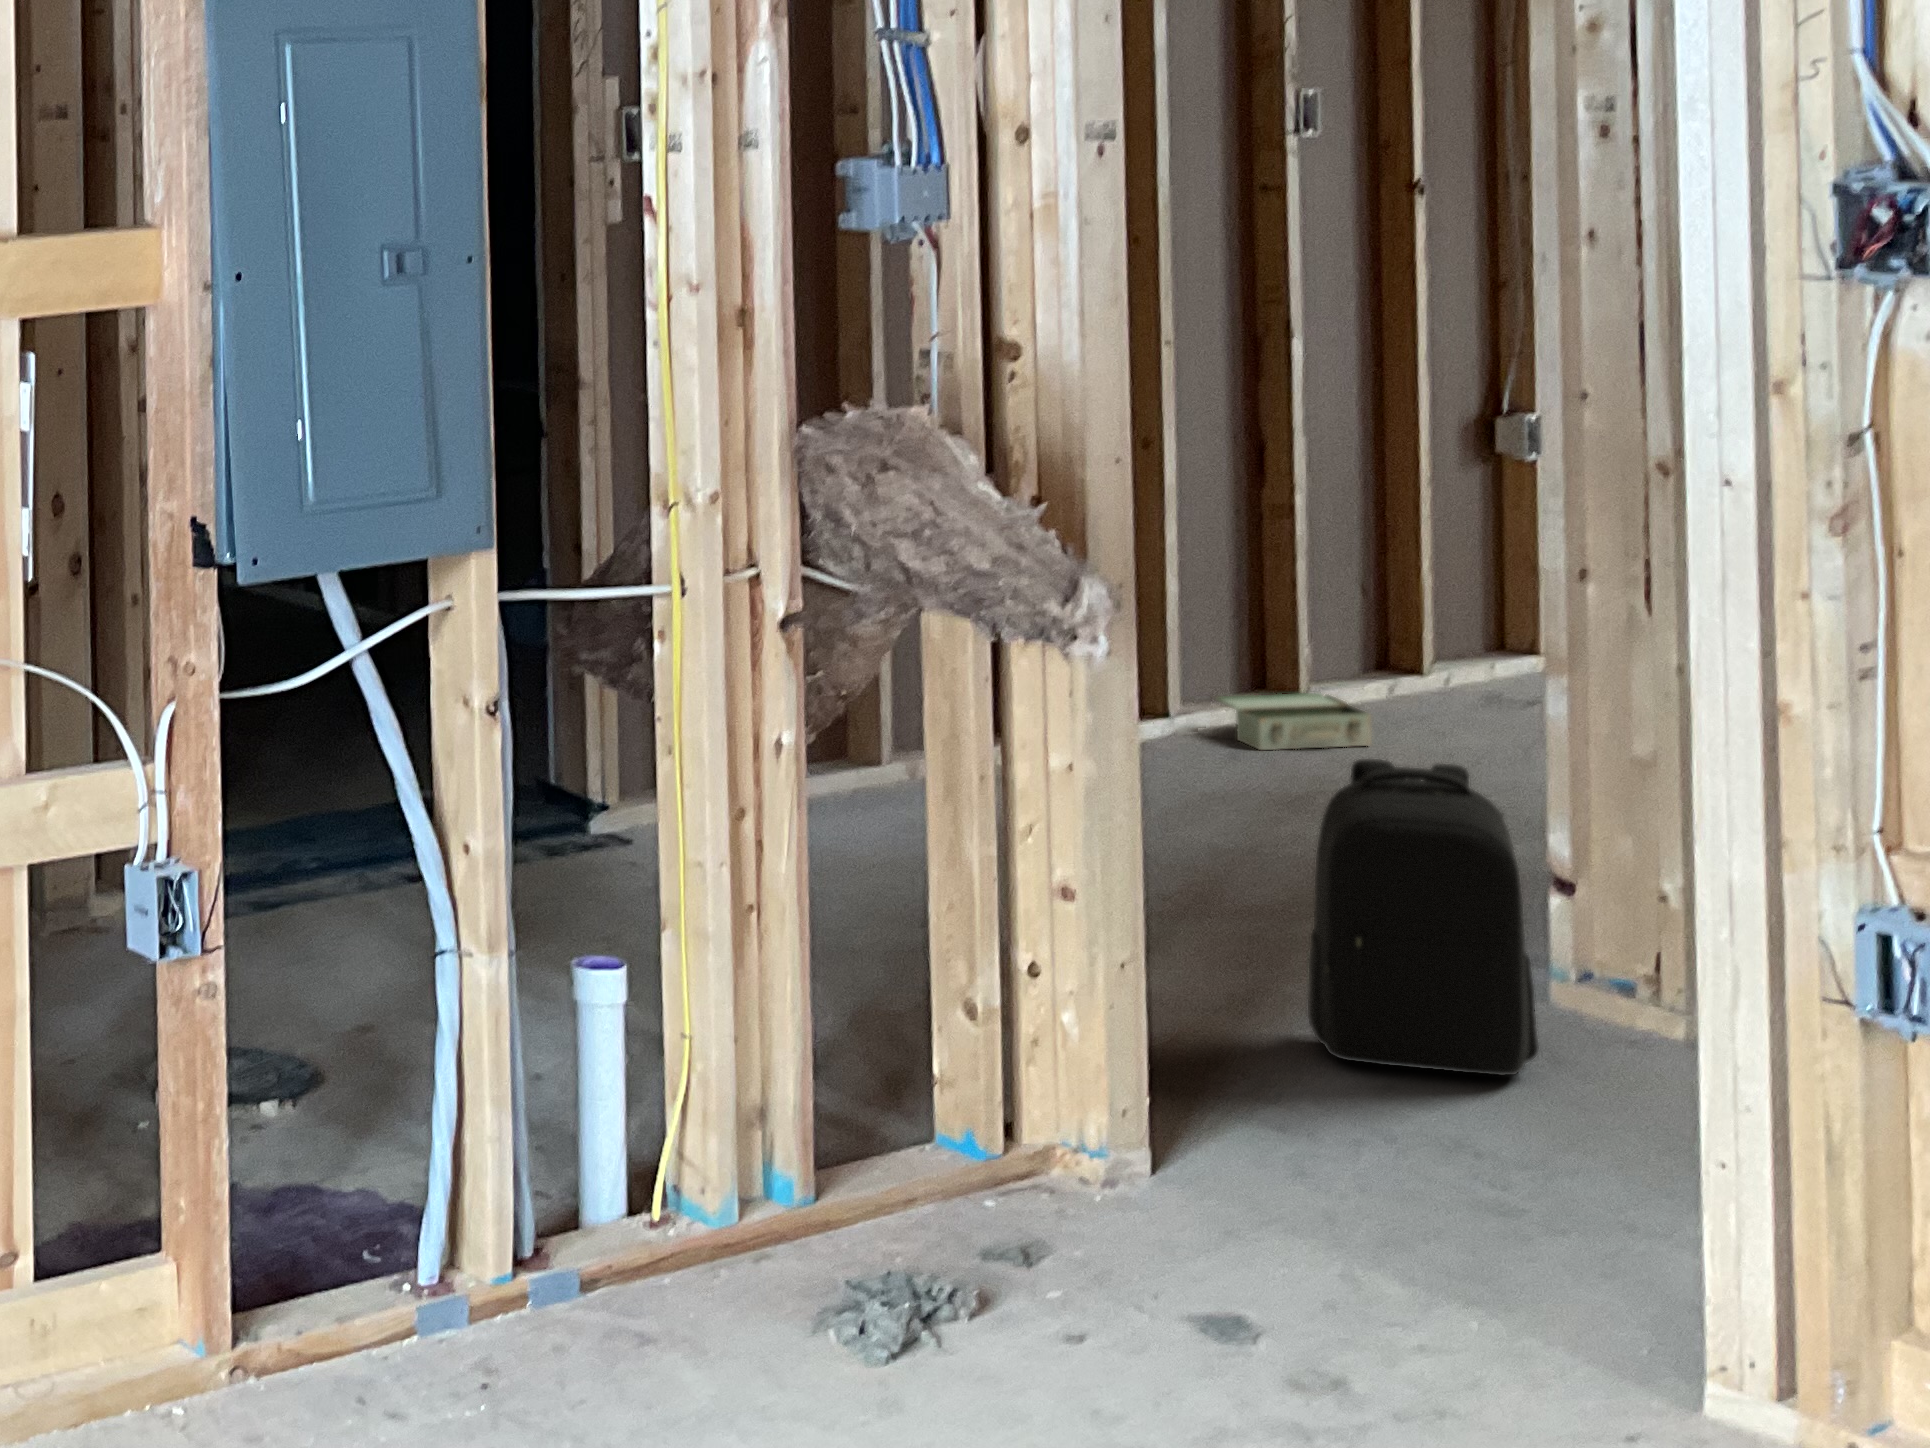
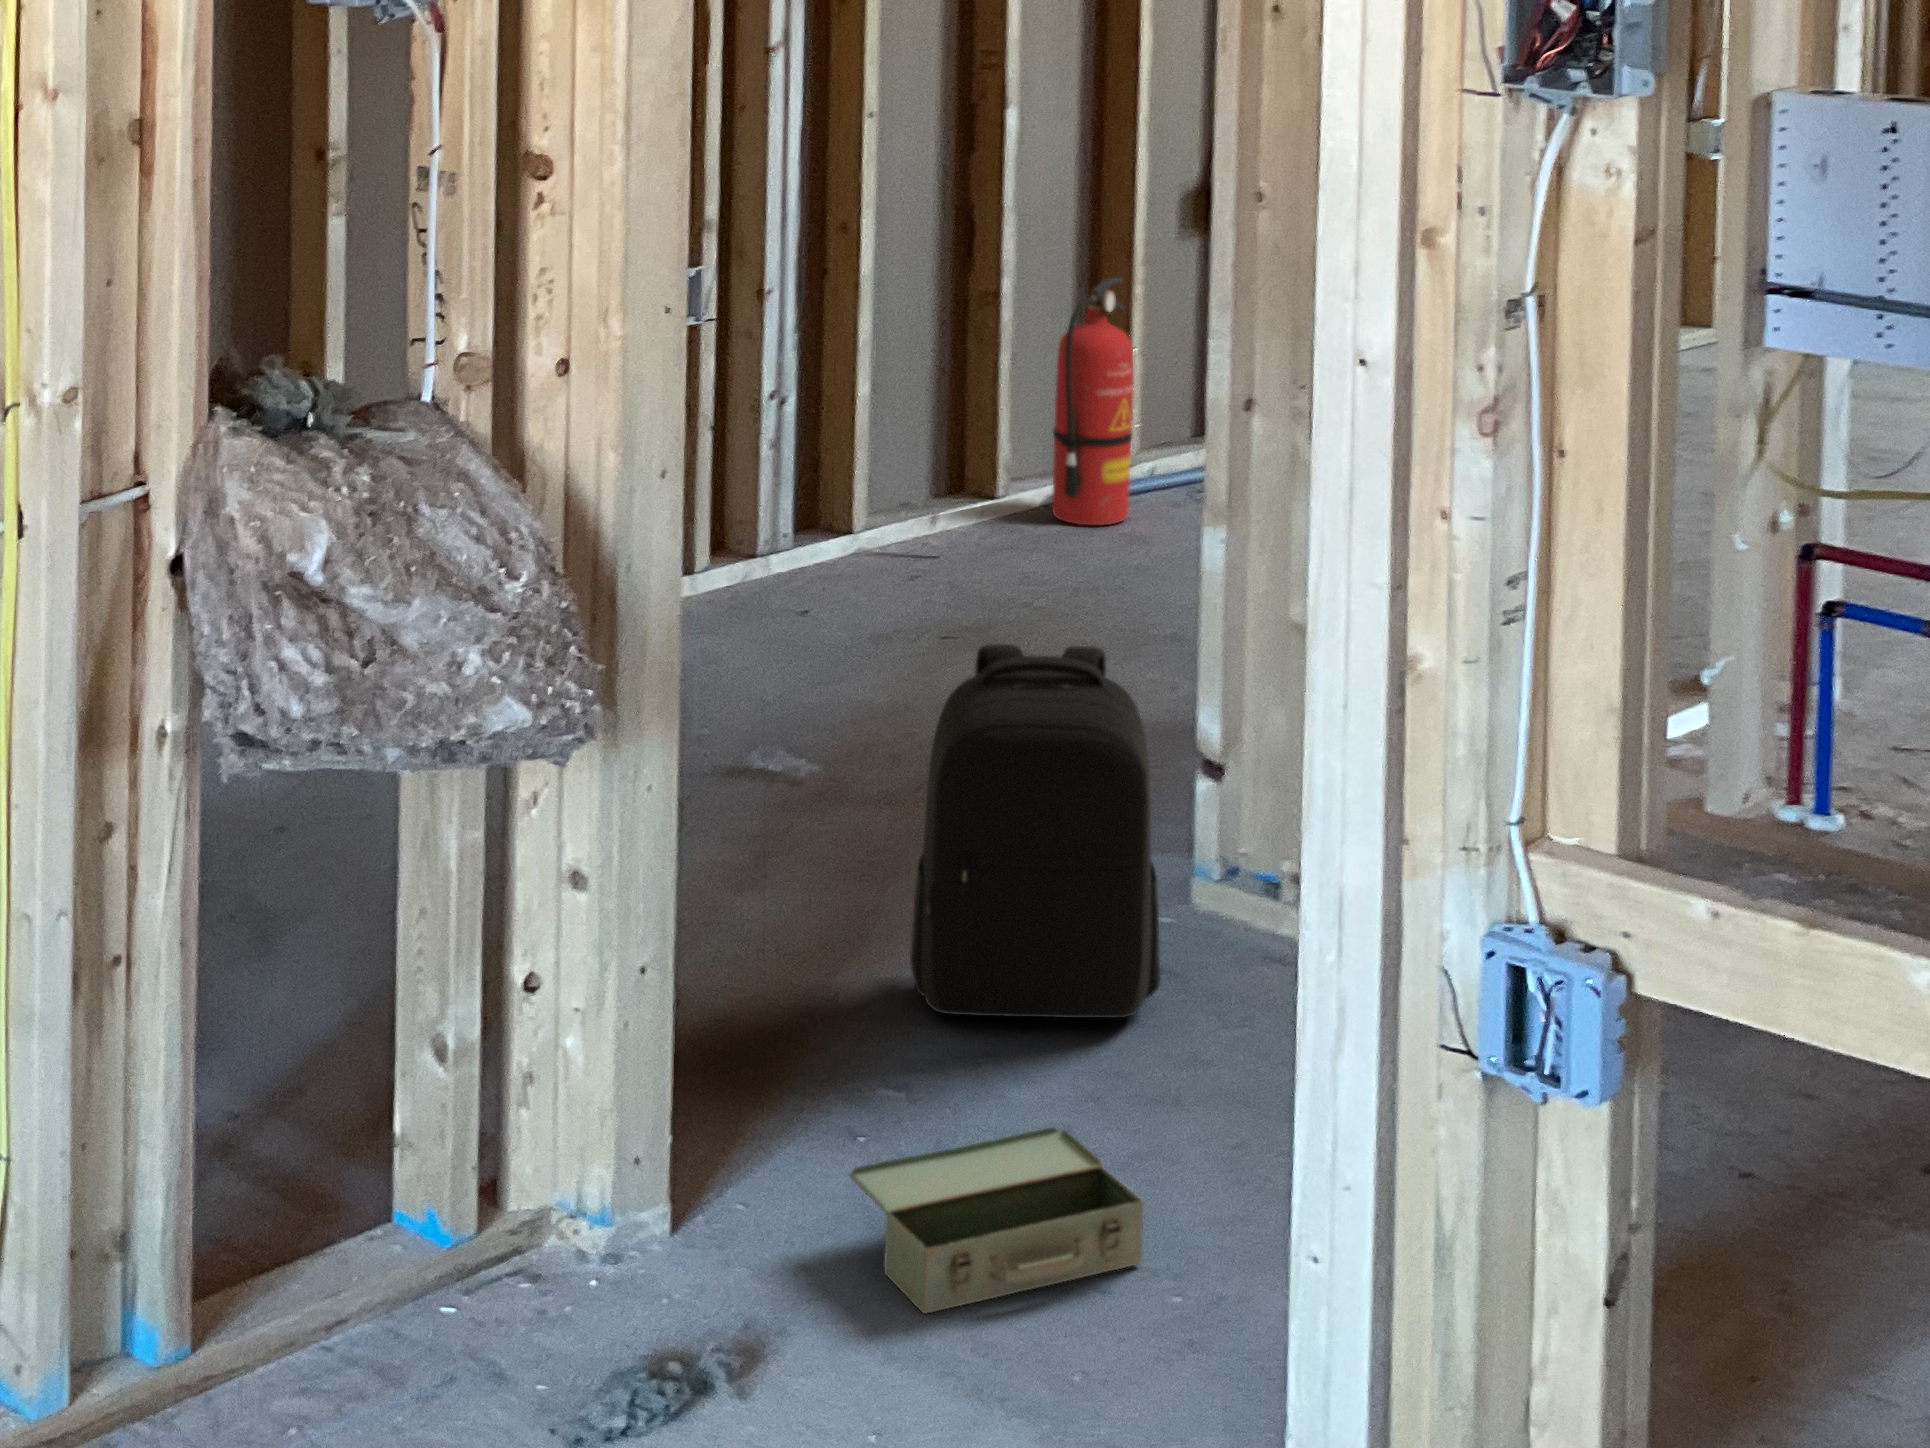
fire extinguisher: none [1356,492,1434,719] -> present [1052,278,1133,525]
toolbox: present [1216,693,1372,750] -> present [850,1128,1143,1313]

